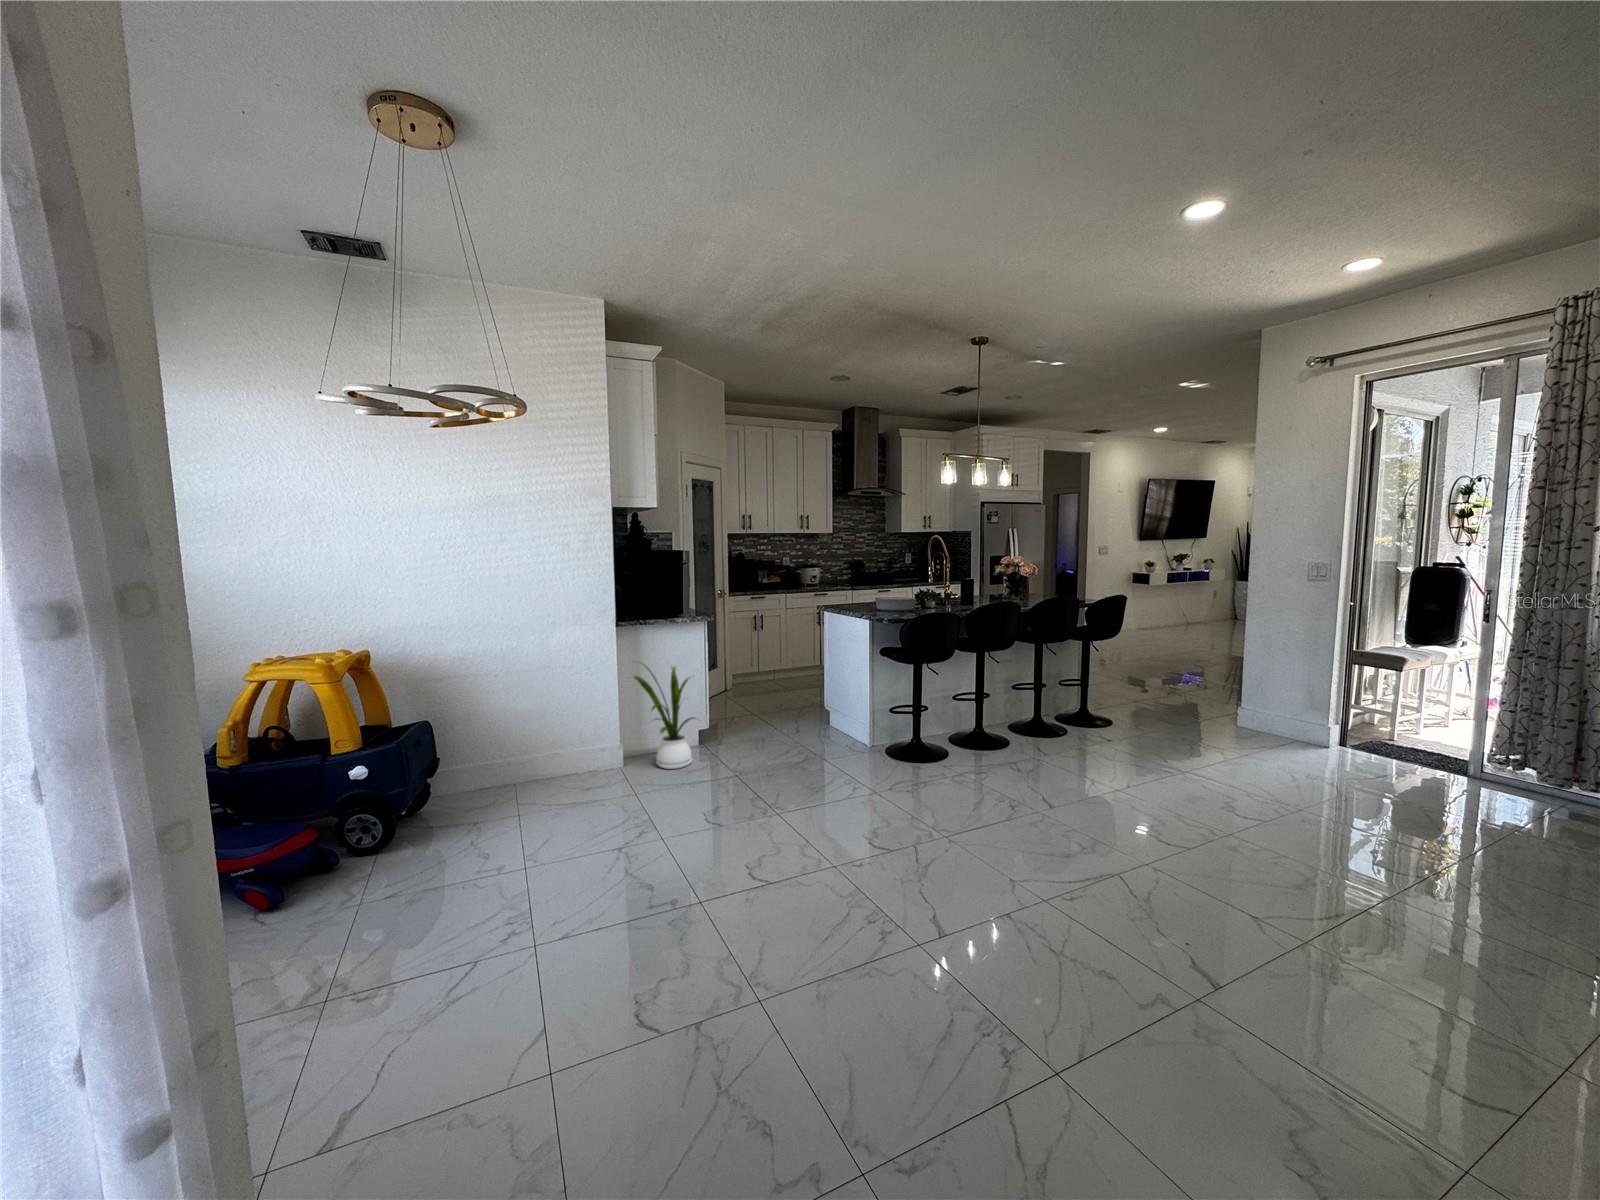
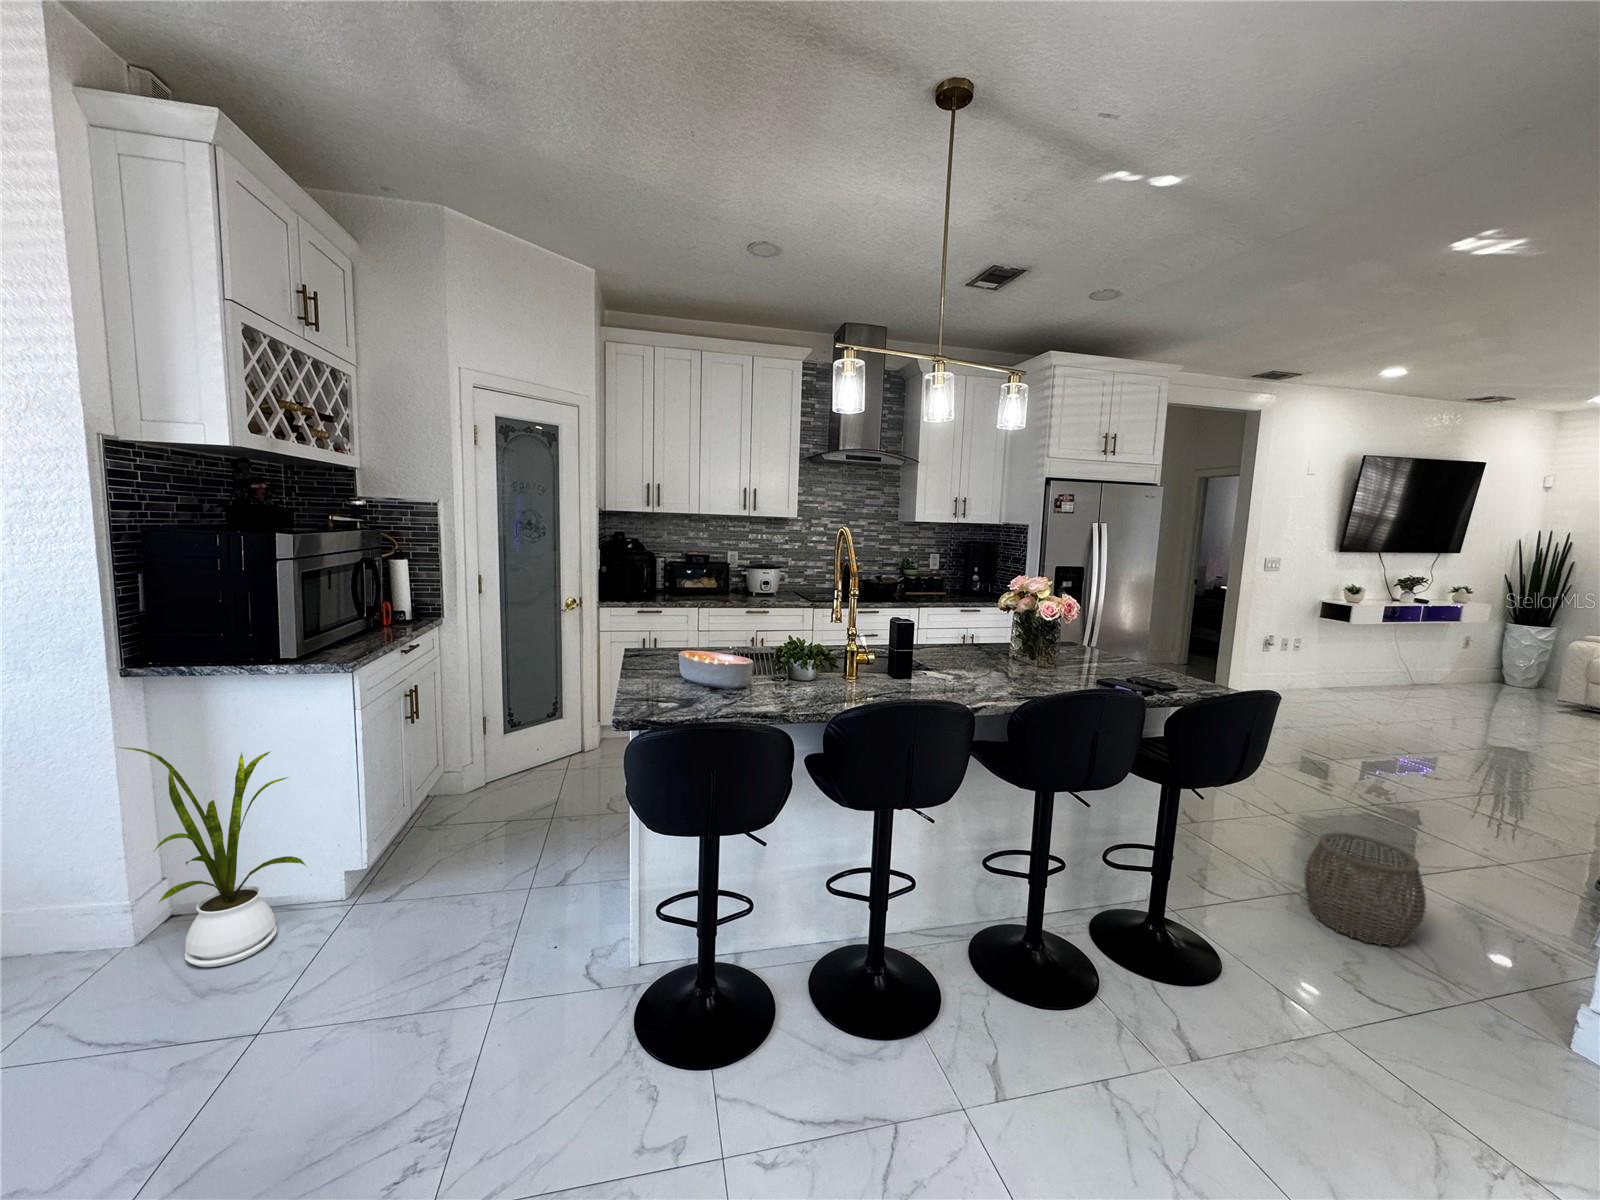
woven basket: none [1142,670,1191,714] -> present [1304,832,1426,946]

